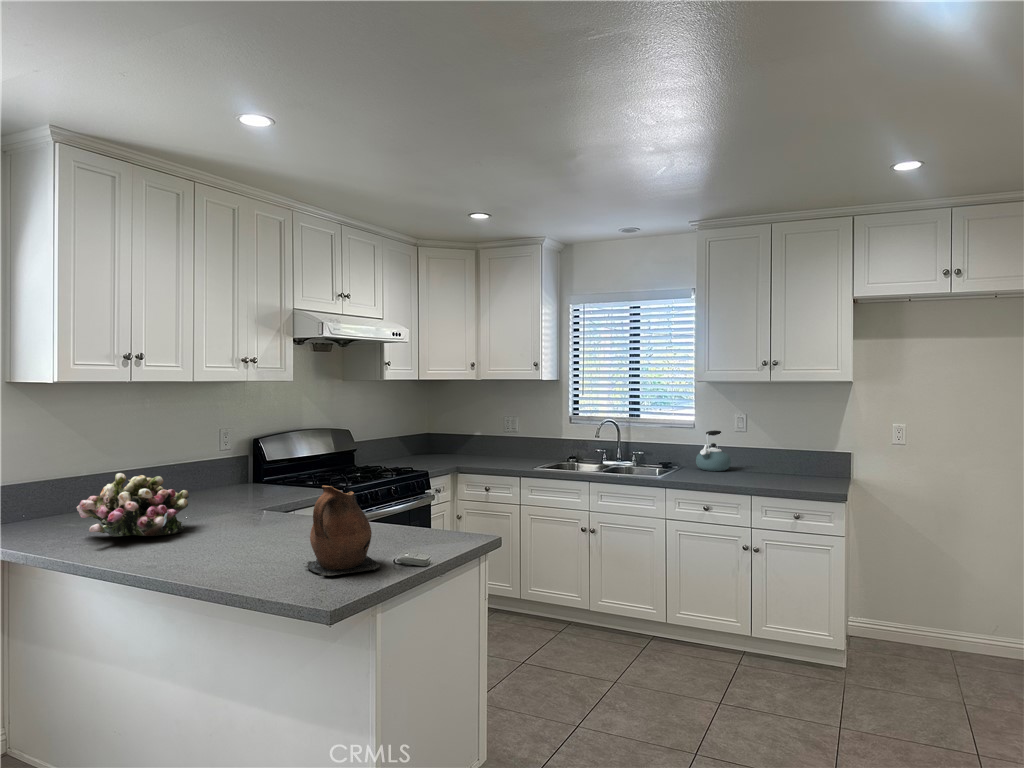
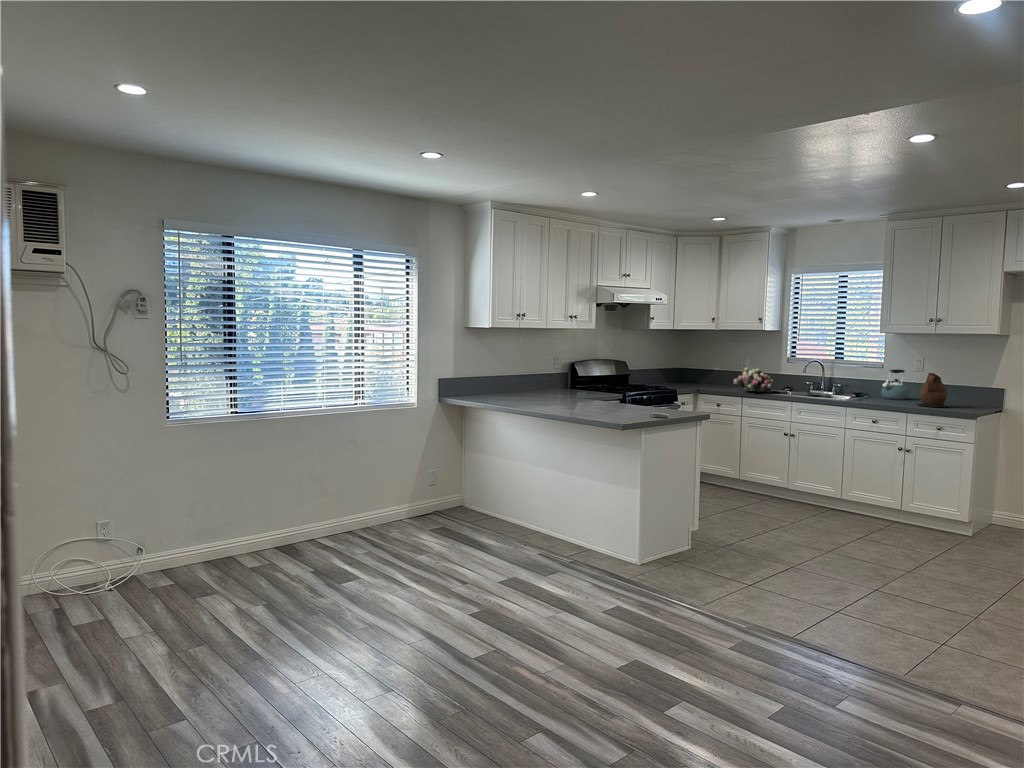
flower arrangement: present [77,473,189,536] -> present [734,368,773,393]
ceramic pitcher: present [305,485,380,576] -> present [918,373,951,407]

